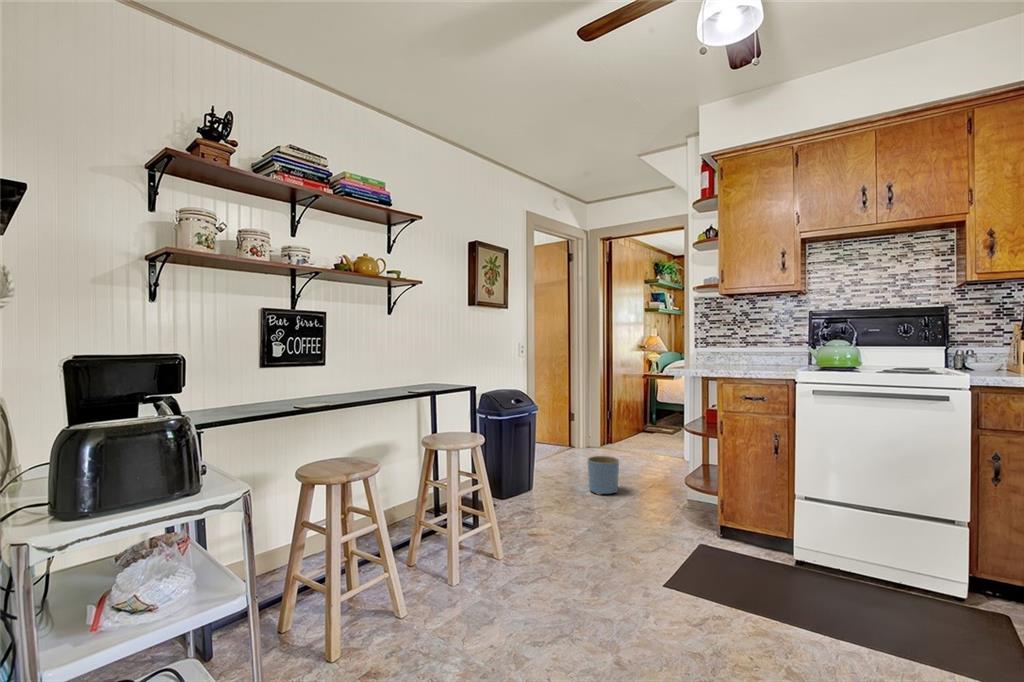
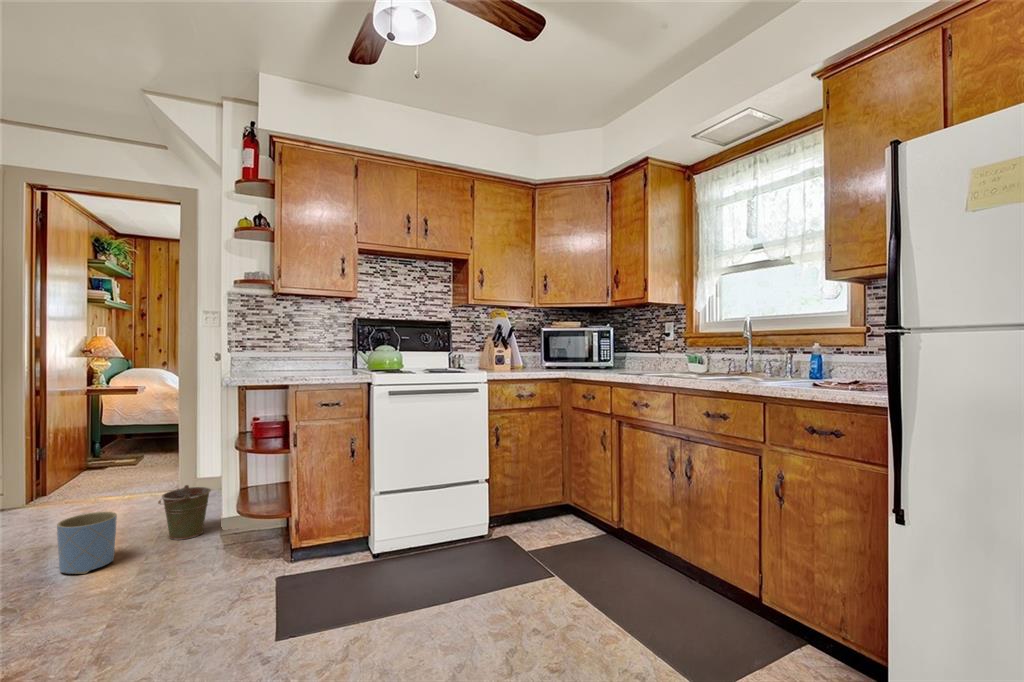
bucket: none [649,452,685,494] -> present [158,485,211,540]

